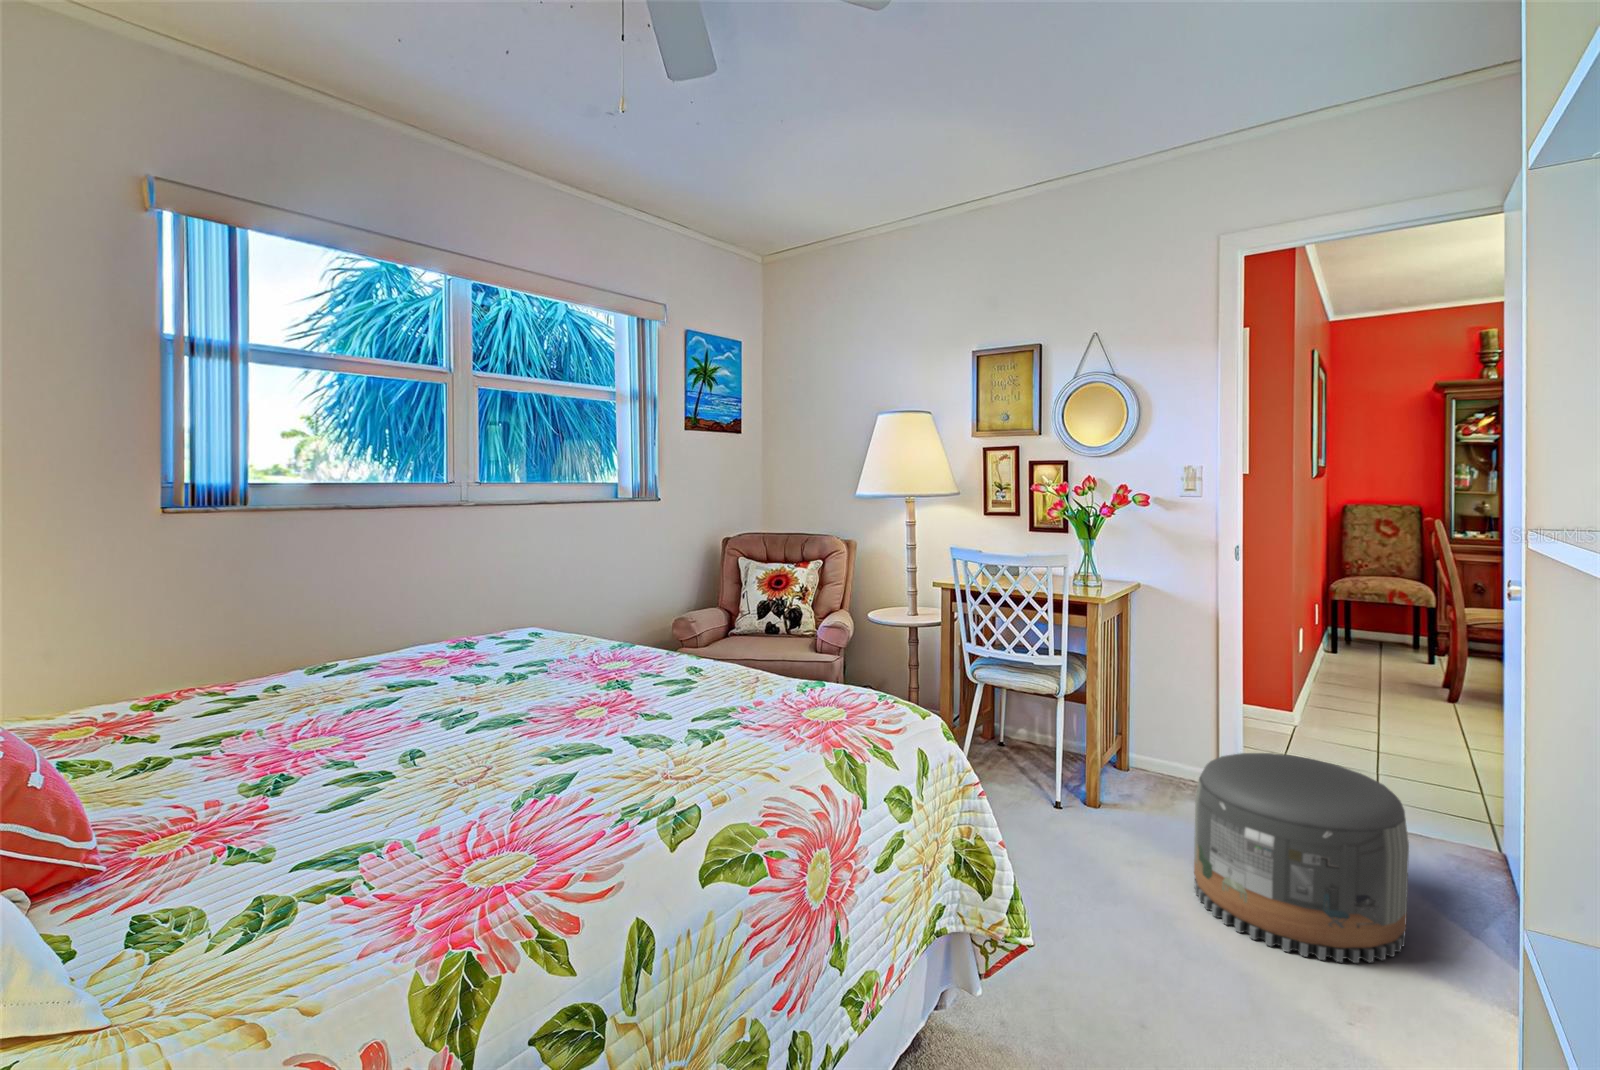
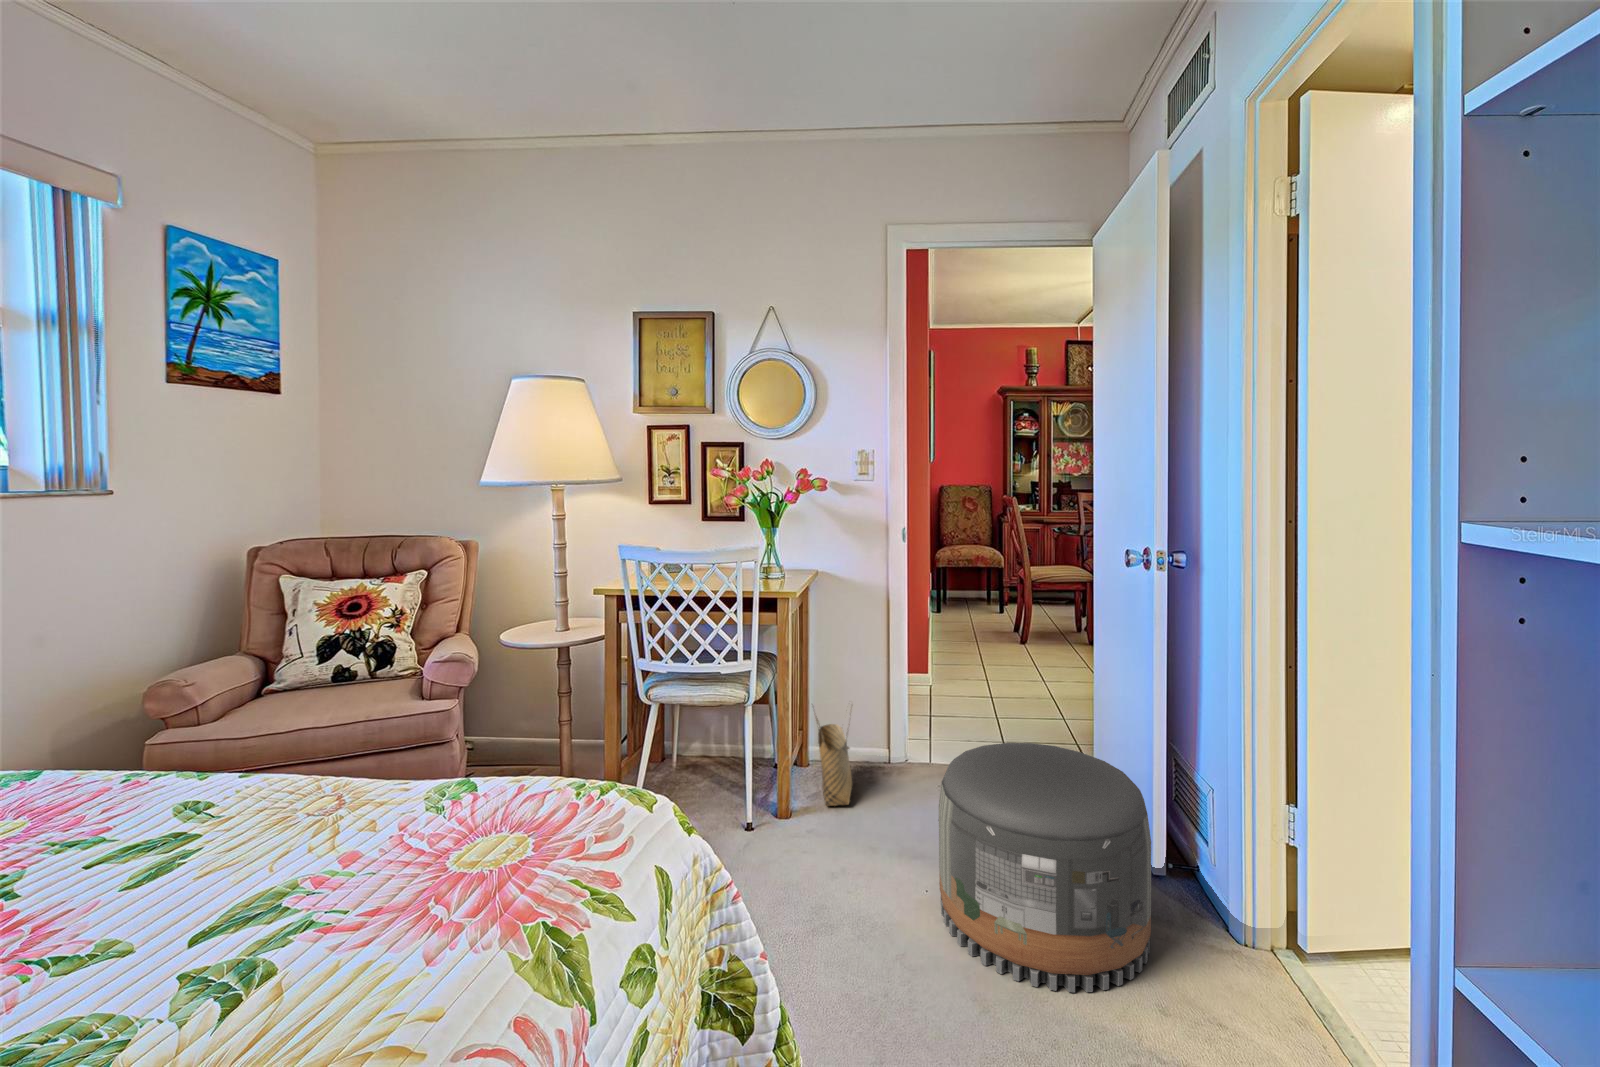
woven basket: none [1120,702,1161,797] -> present [816,718,852,806]

